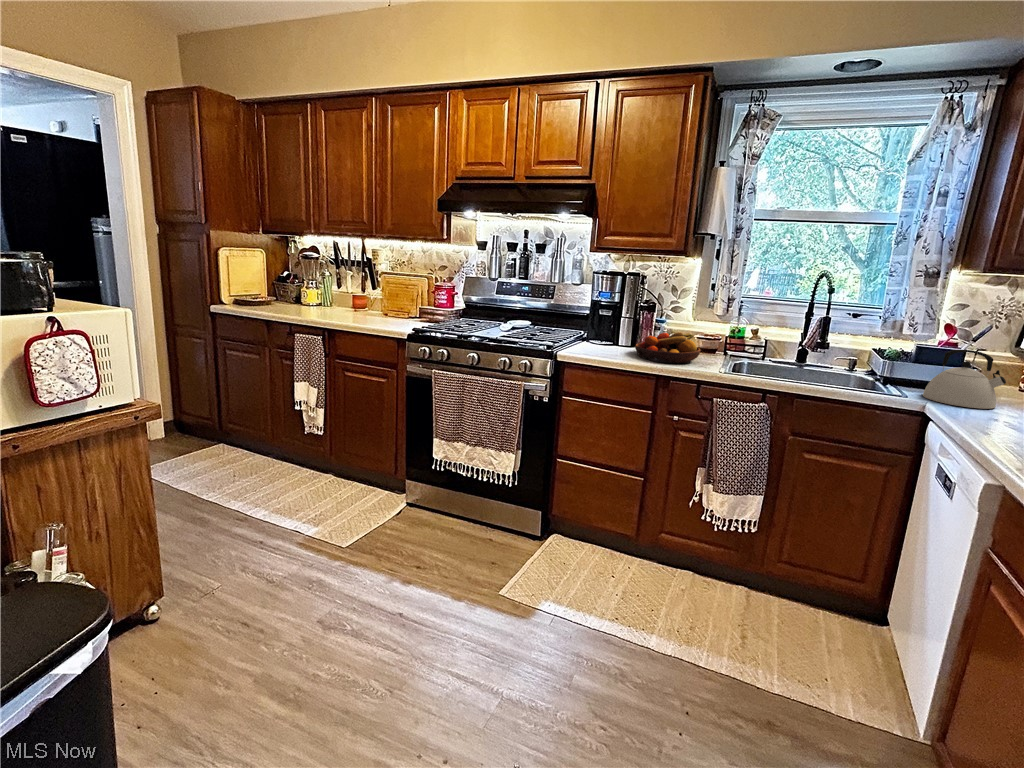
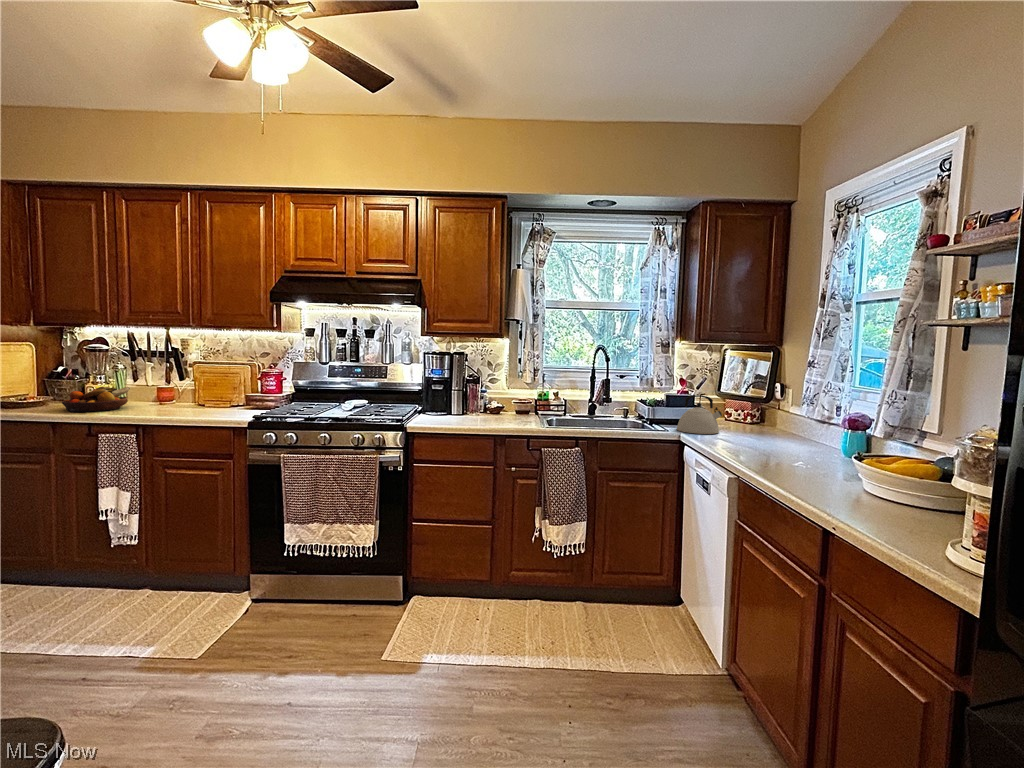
fruit bowl: present [635,332,700,363] -> present [62,386,130,412]

